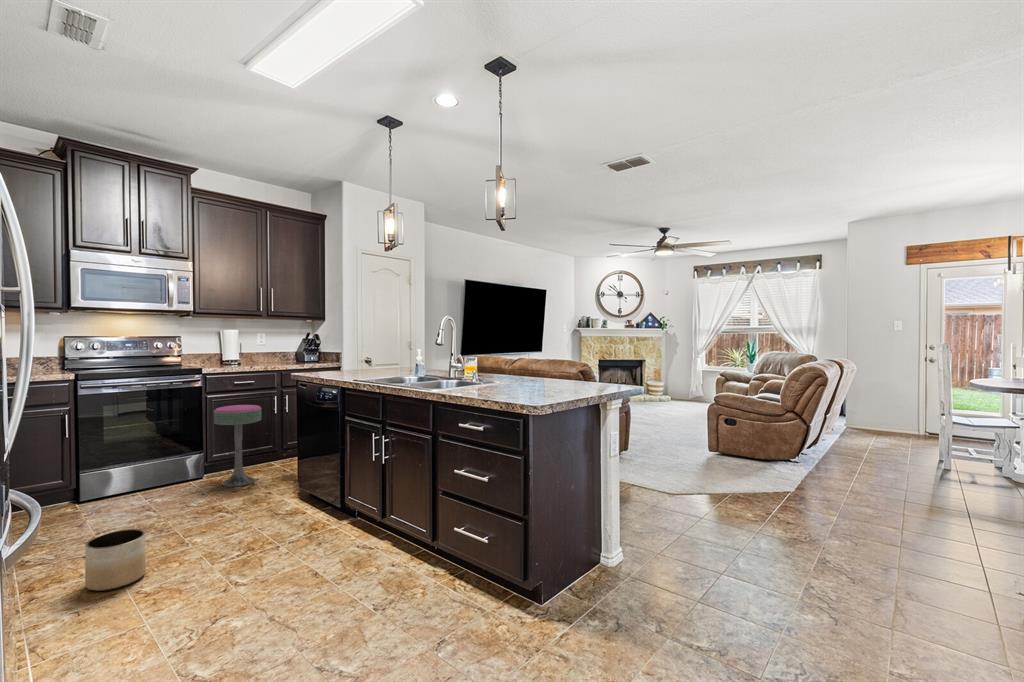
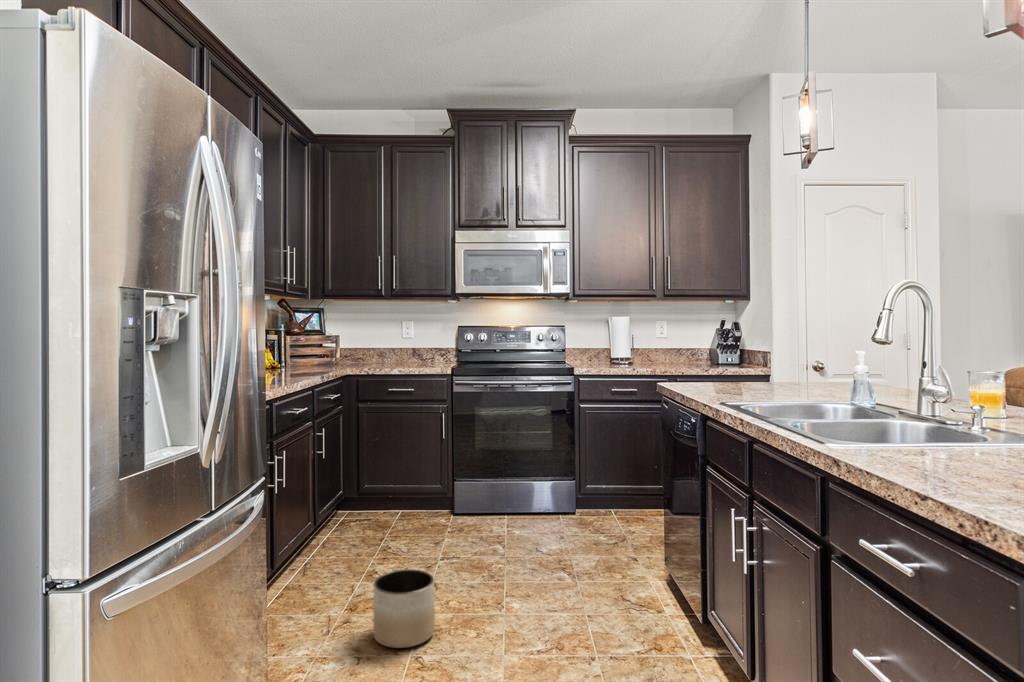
bar stool: present [214,405,261,487] -> none [580,420,638,534]

